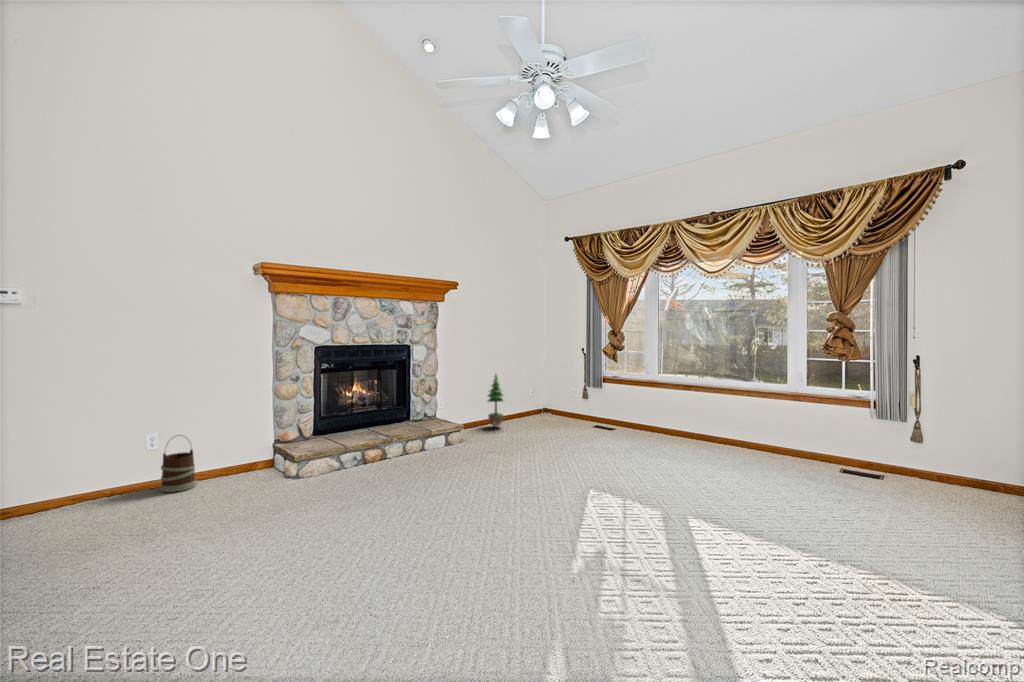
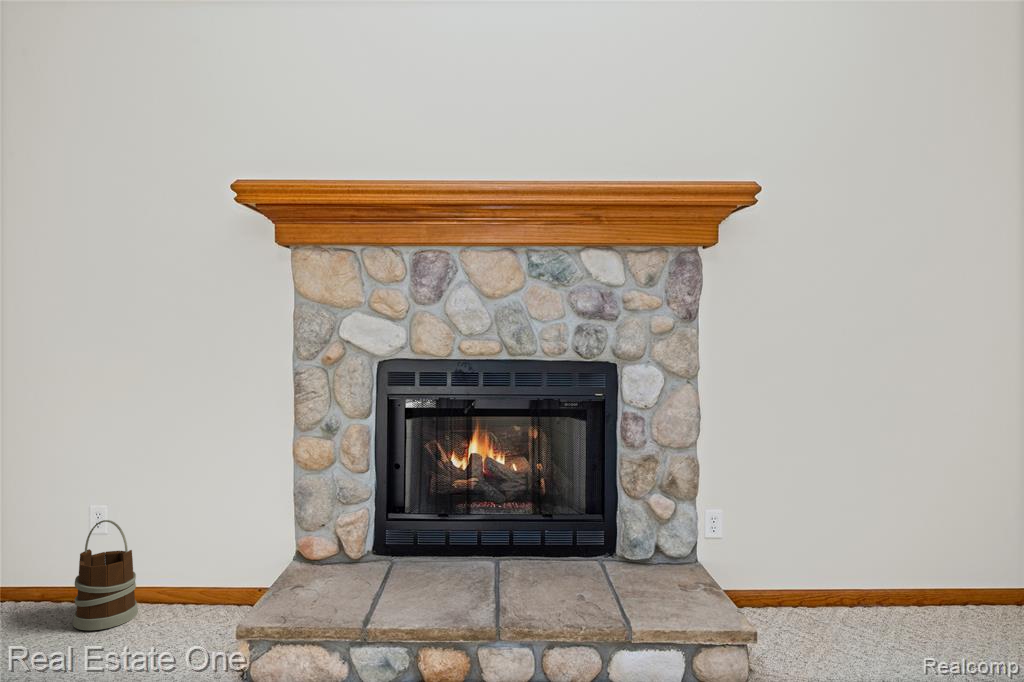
potted tree: present [487,375,504,428] -> none [870,456,941,623]

